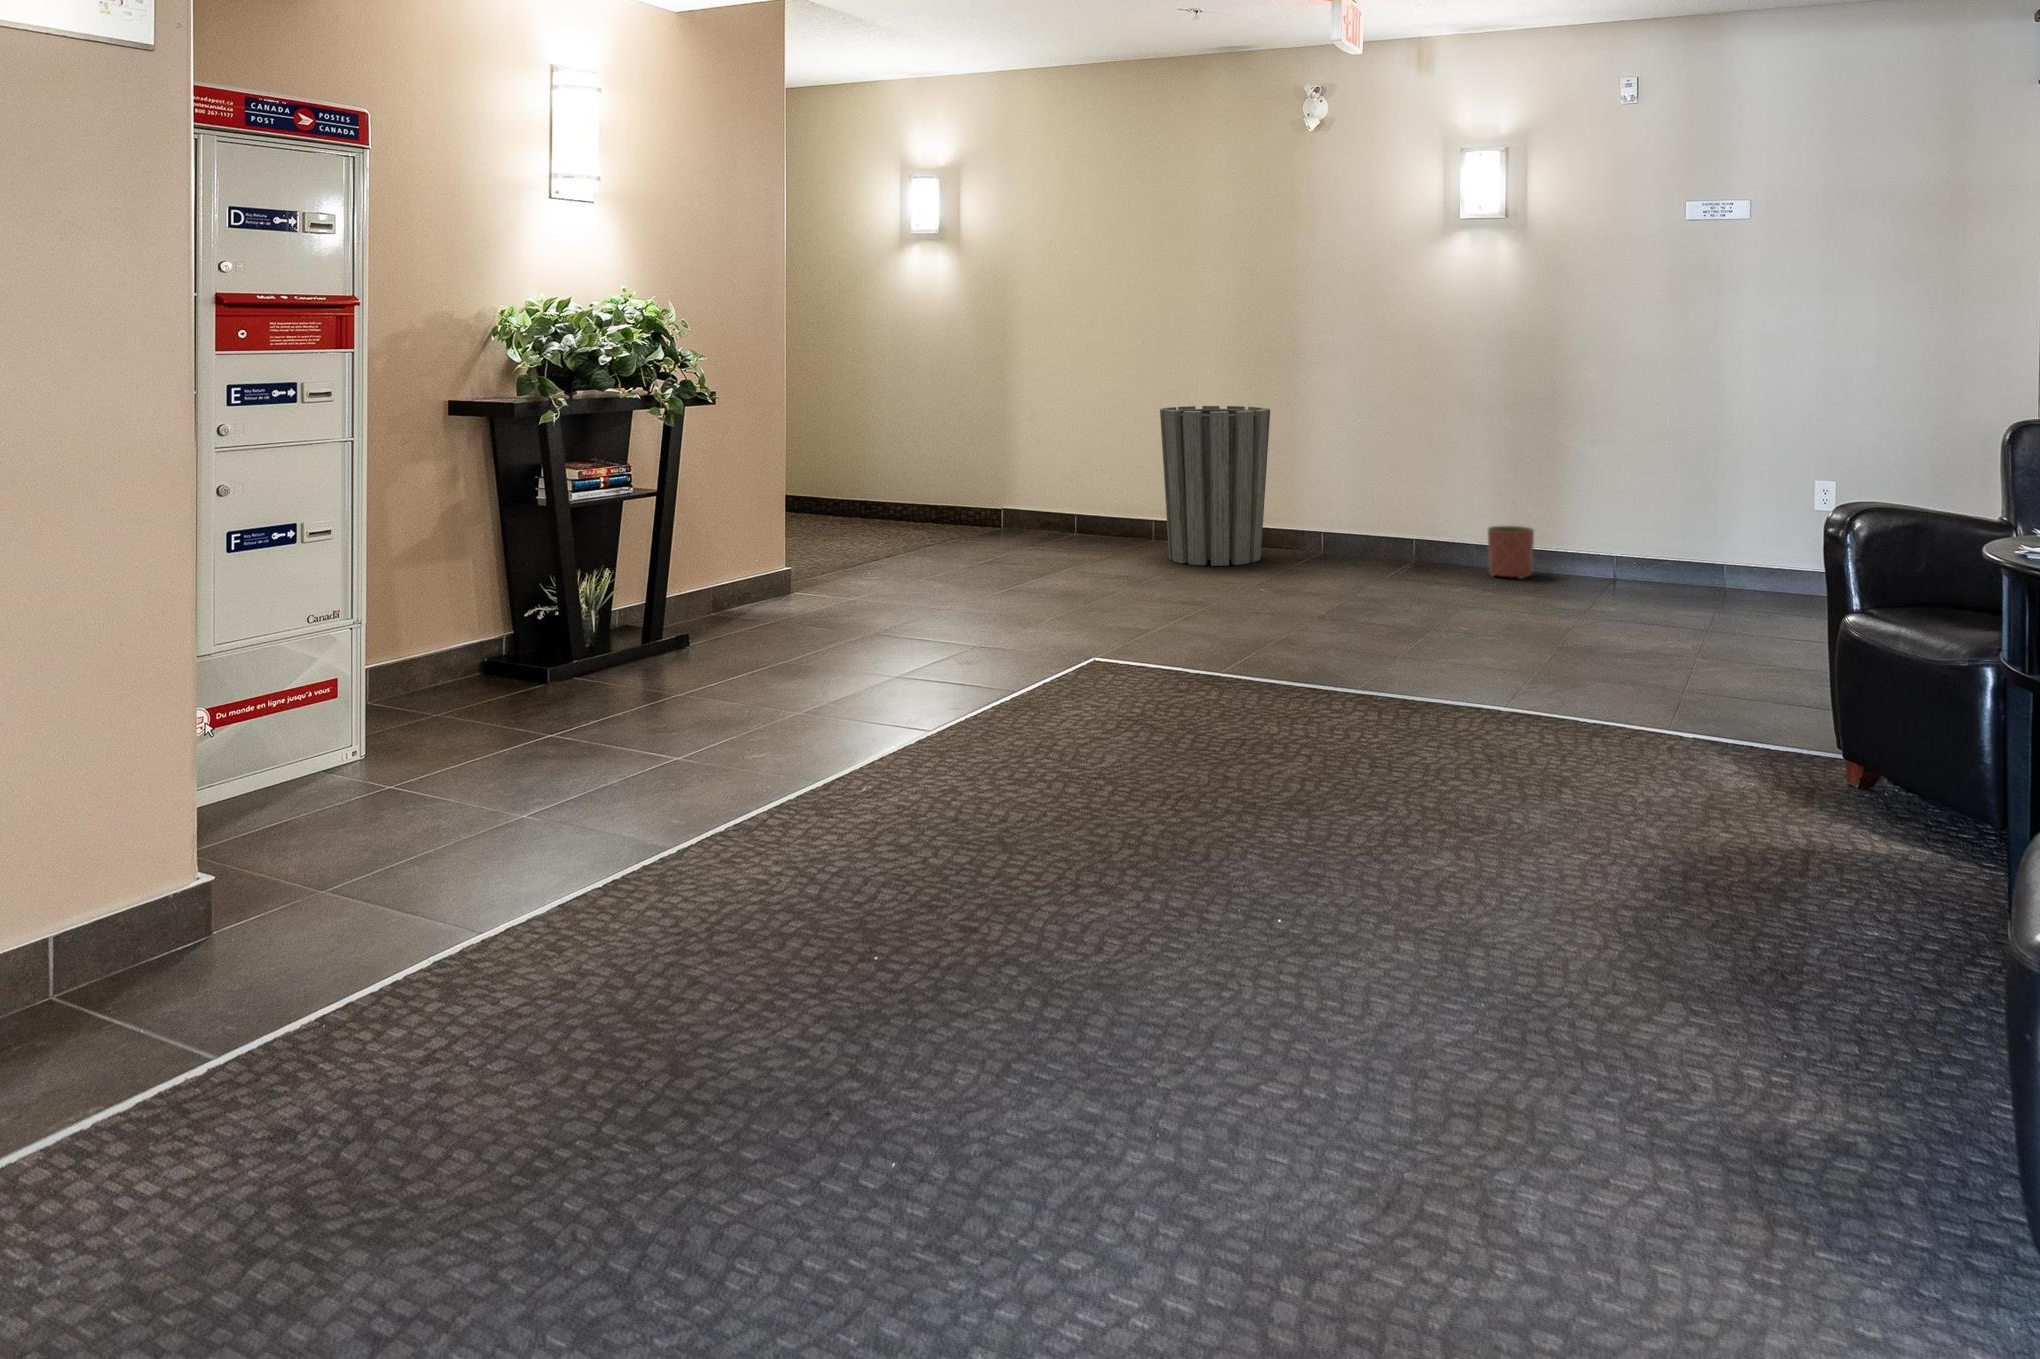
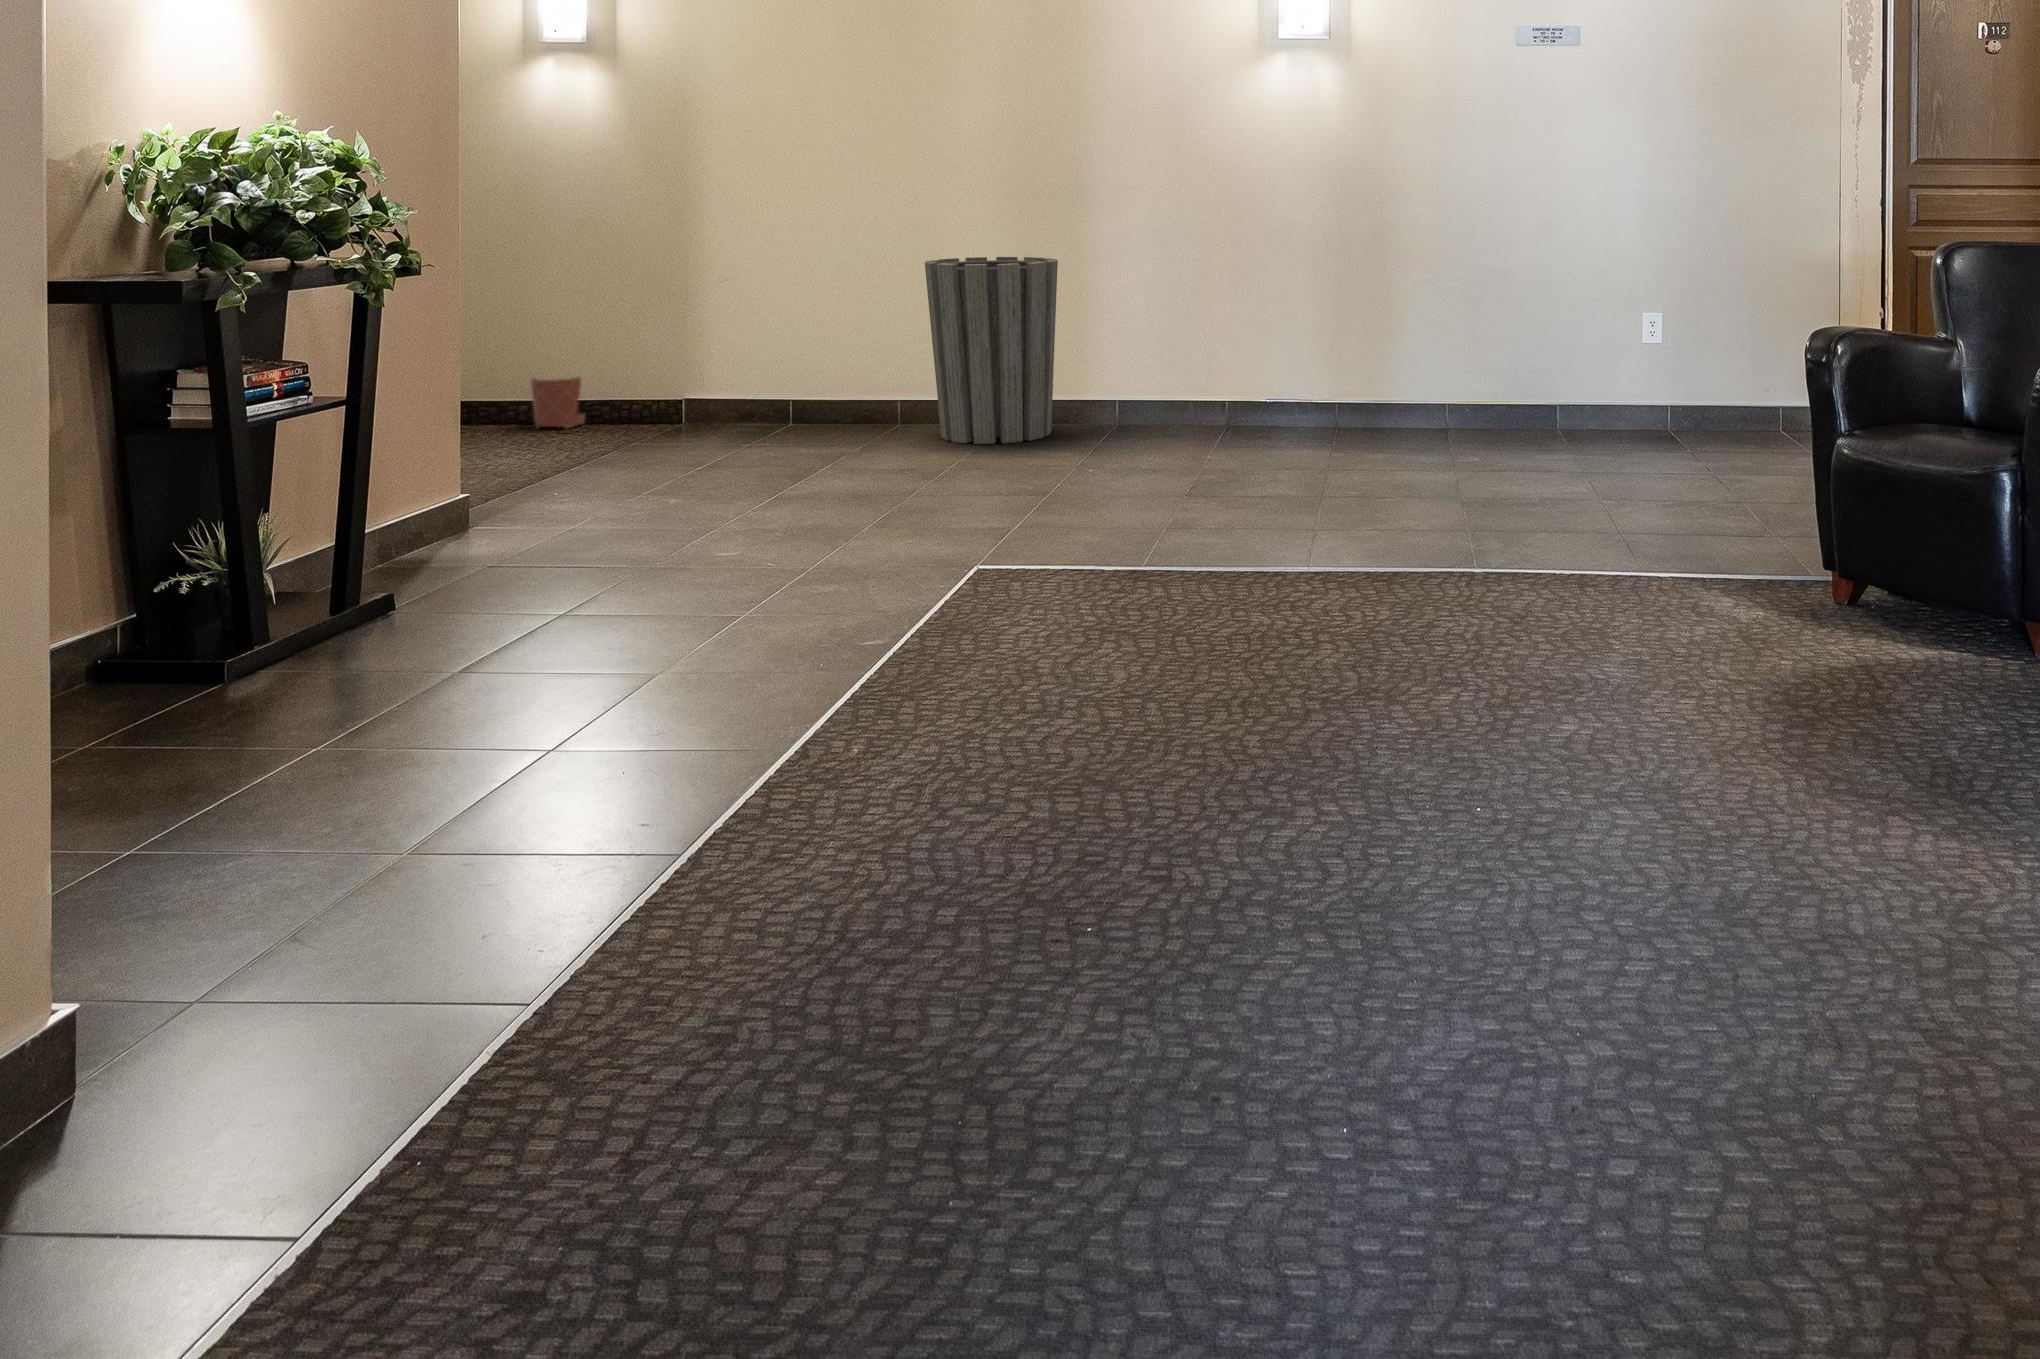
planter: present [1488,526,1534,579] -> present [531,377,584,428]

